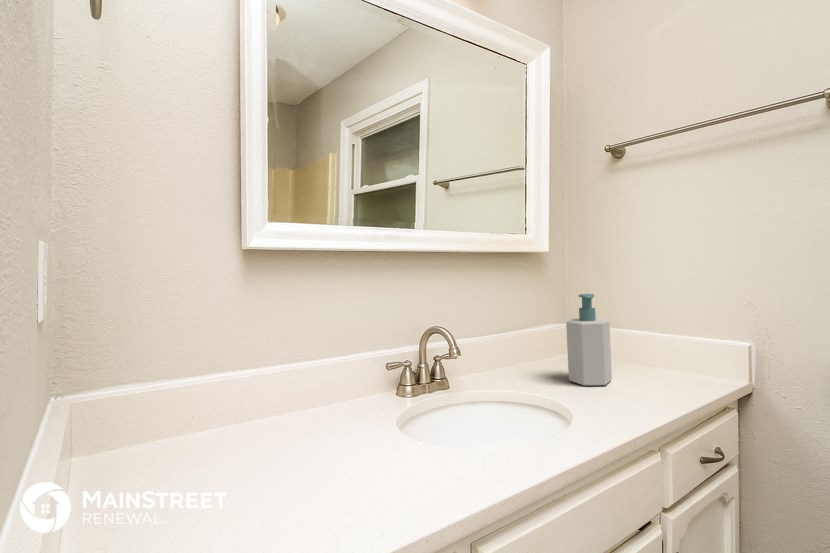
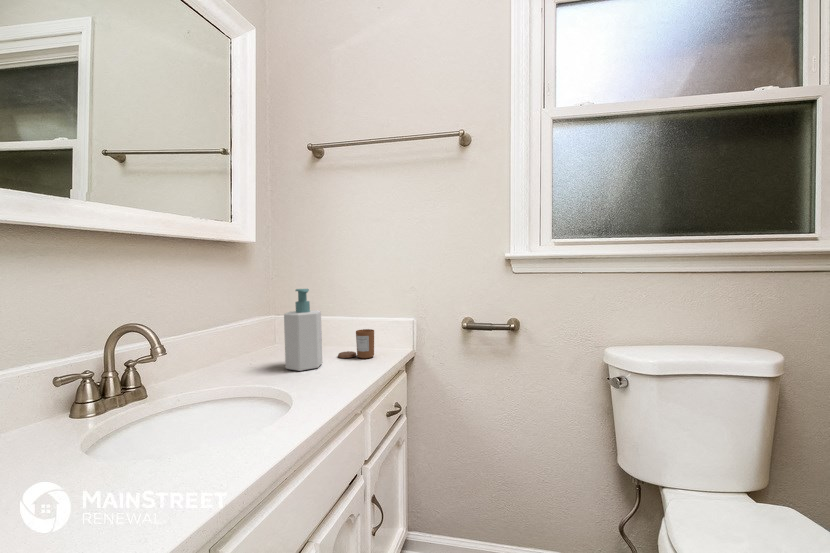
candle: none [633,345,683,382] -> present [338,329,374,358]

